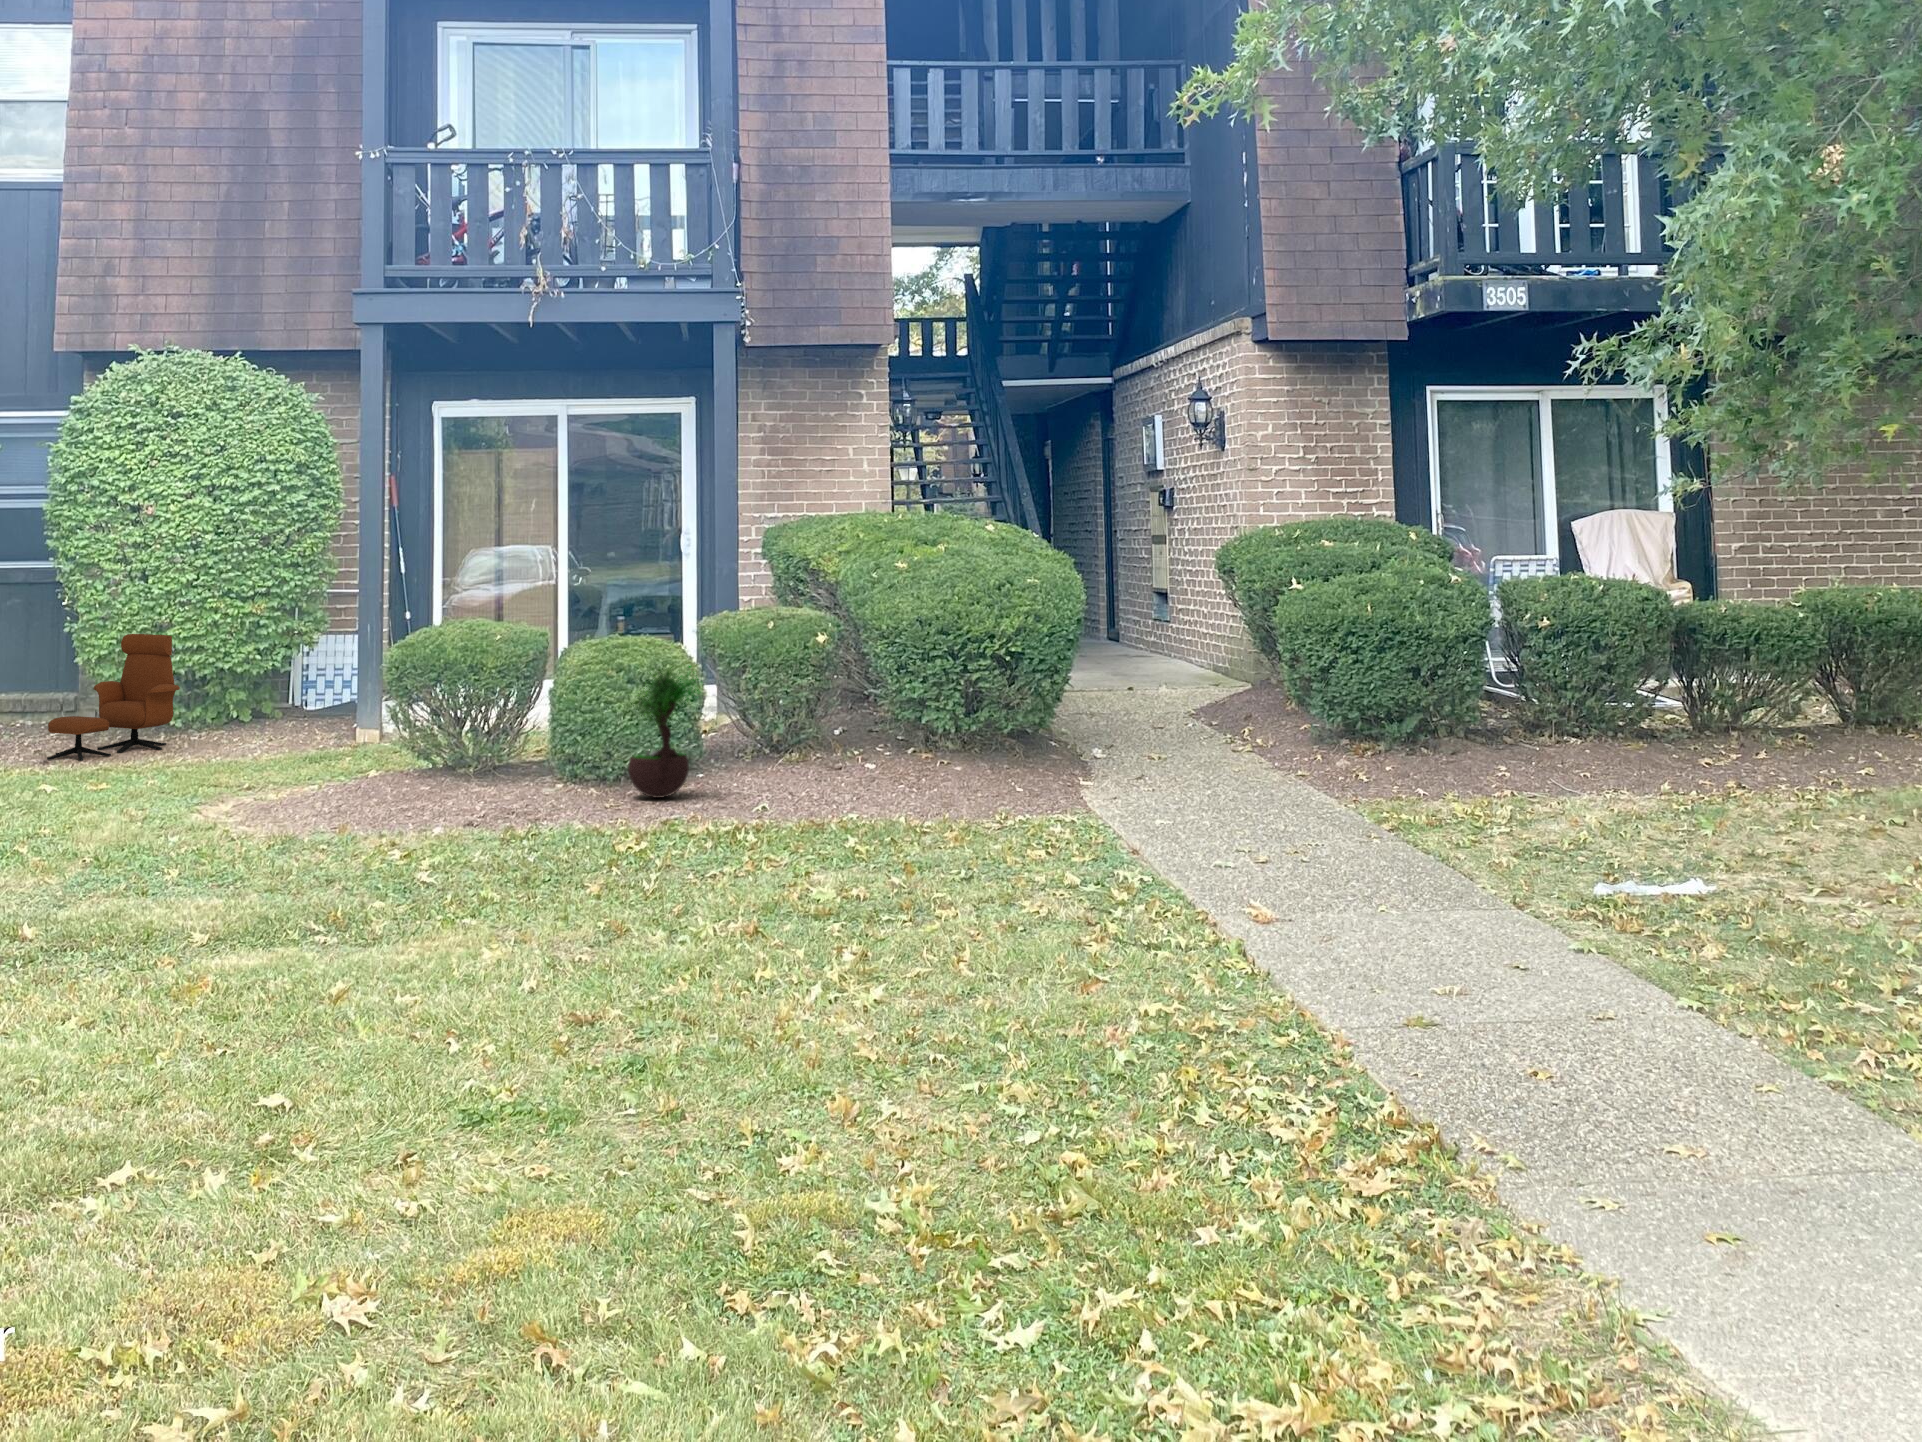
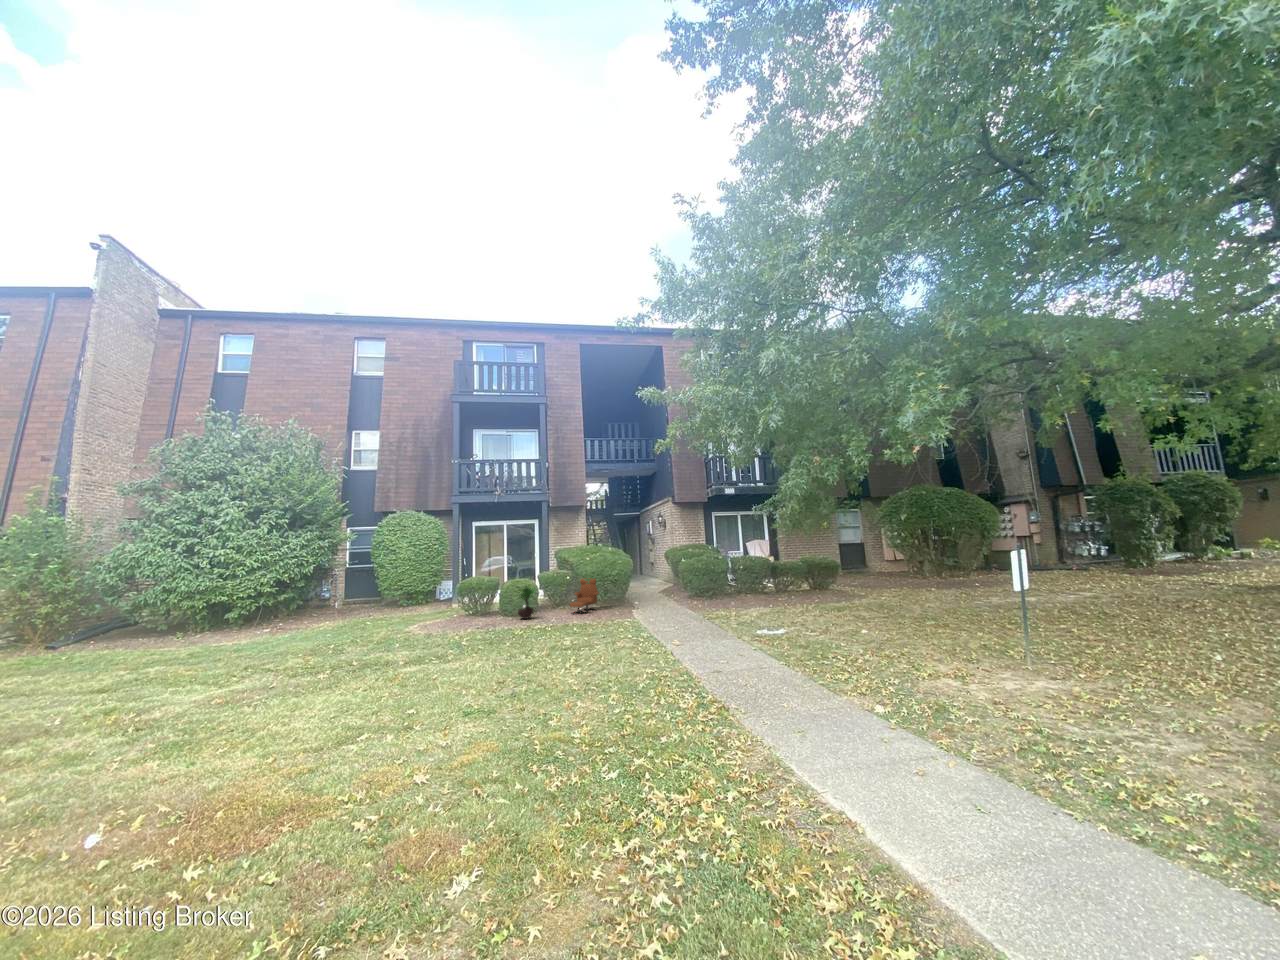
lounge chair: present [47,634,180,760] -> present [570,578,599,614]

